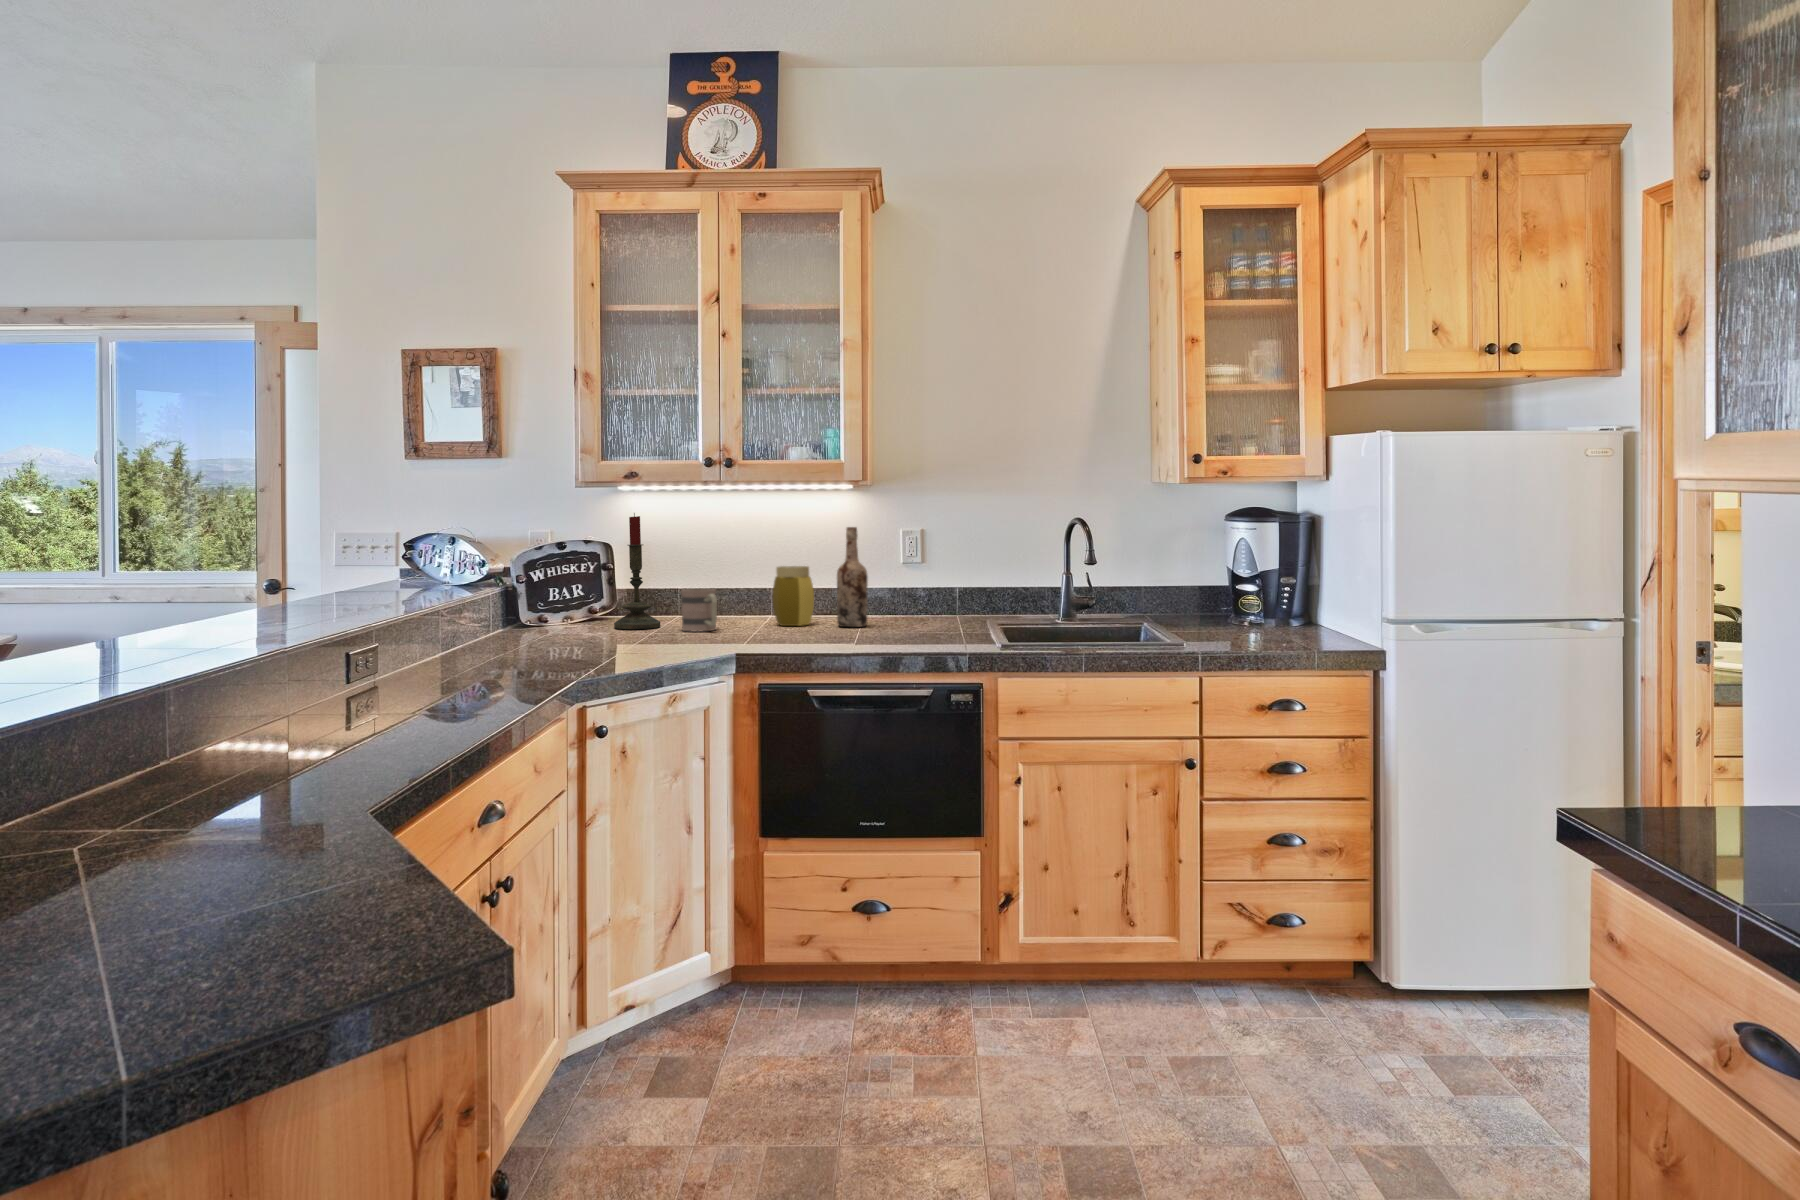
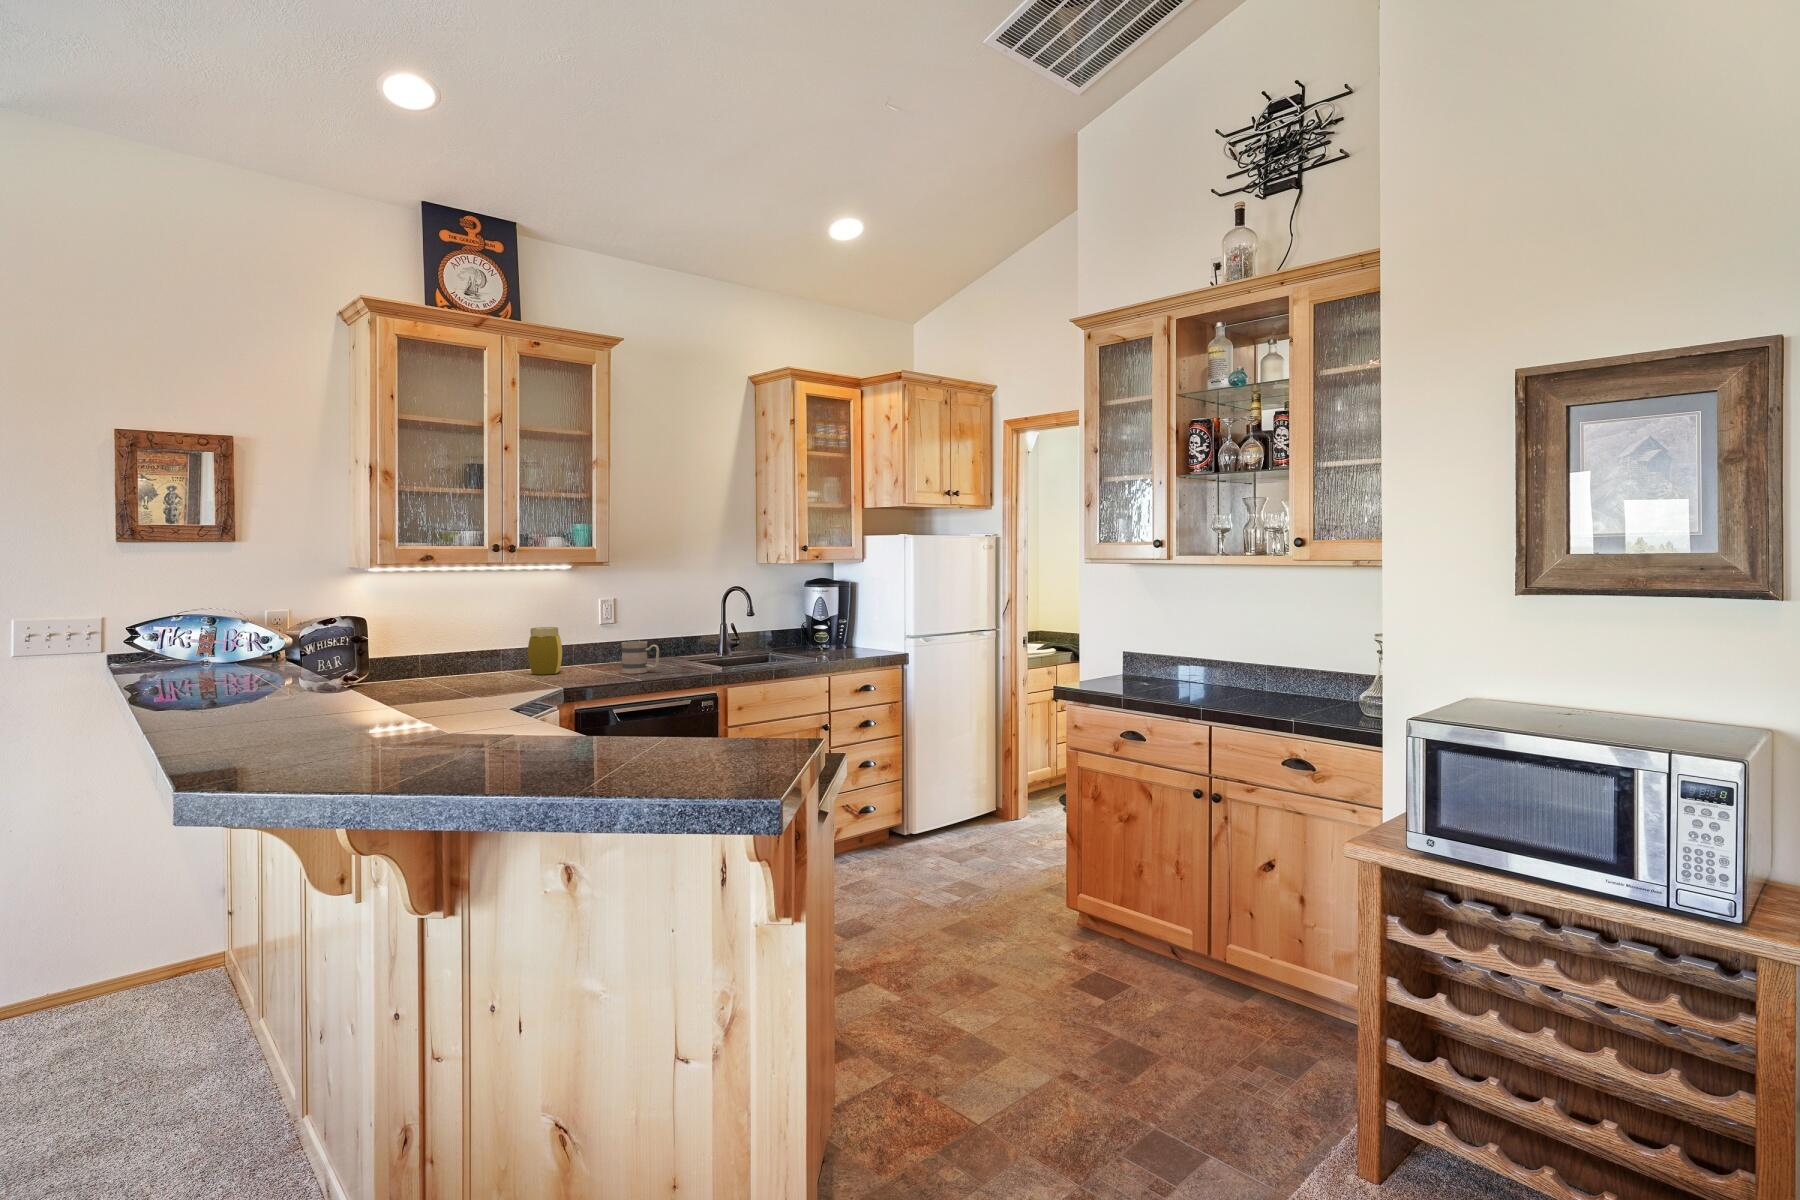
candle: present [614,513,660,629] -> none [401,589,444,689]
wine bottle: present [837,527,868,627] -> none [582,596,607,671]
mug: present [681,589,717,632] -> present [621,641,659,674]

